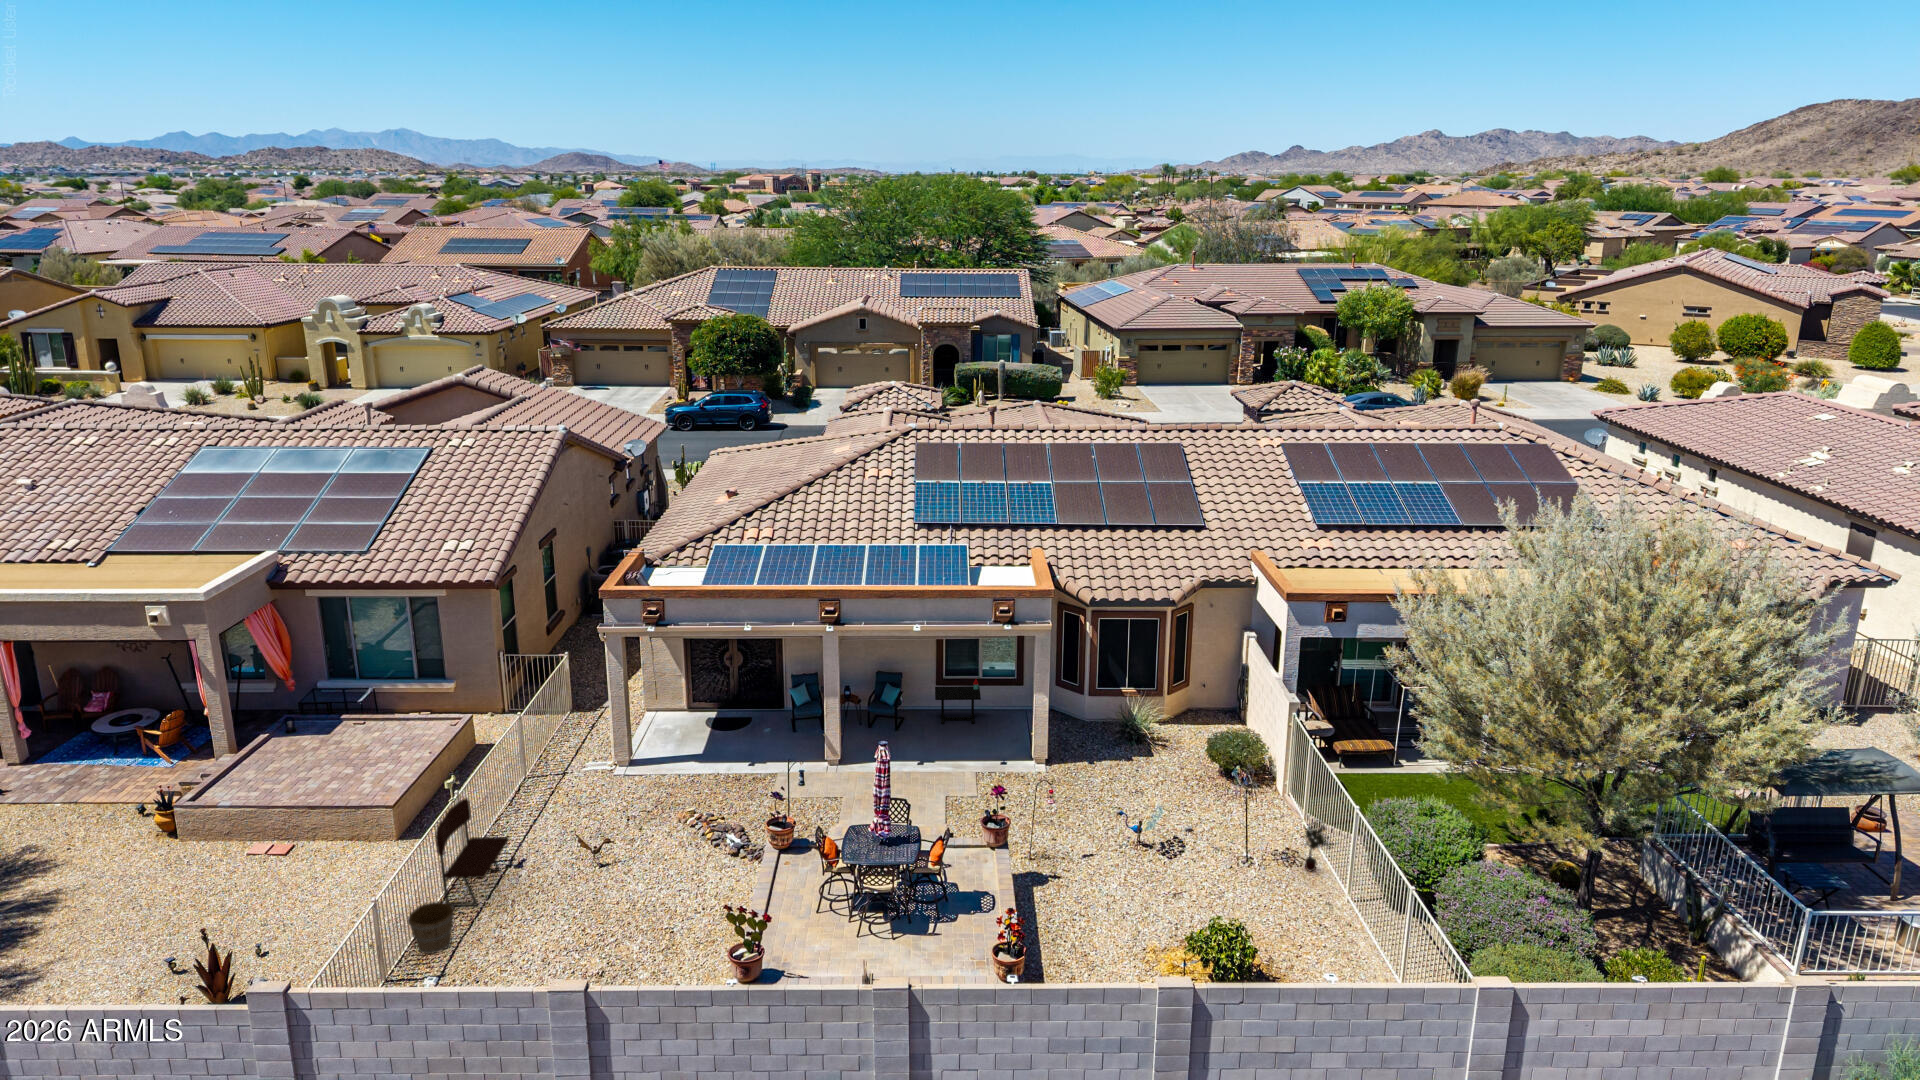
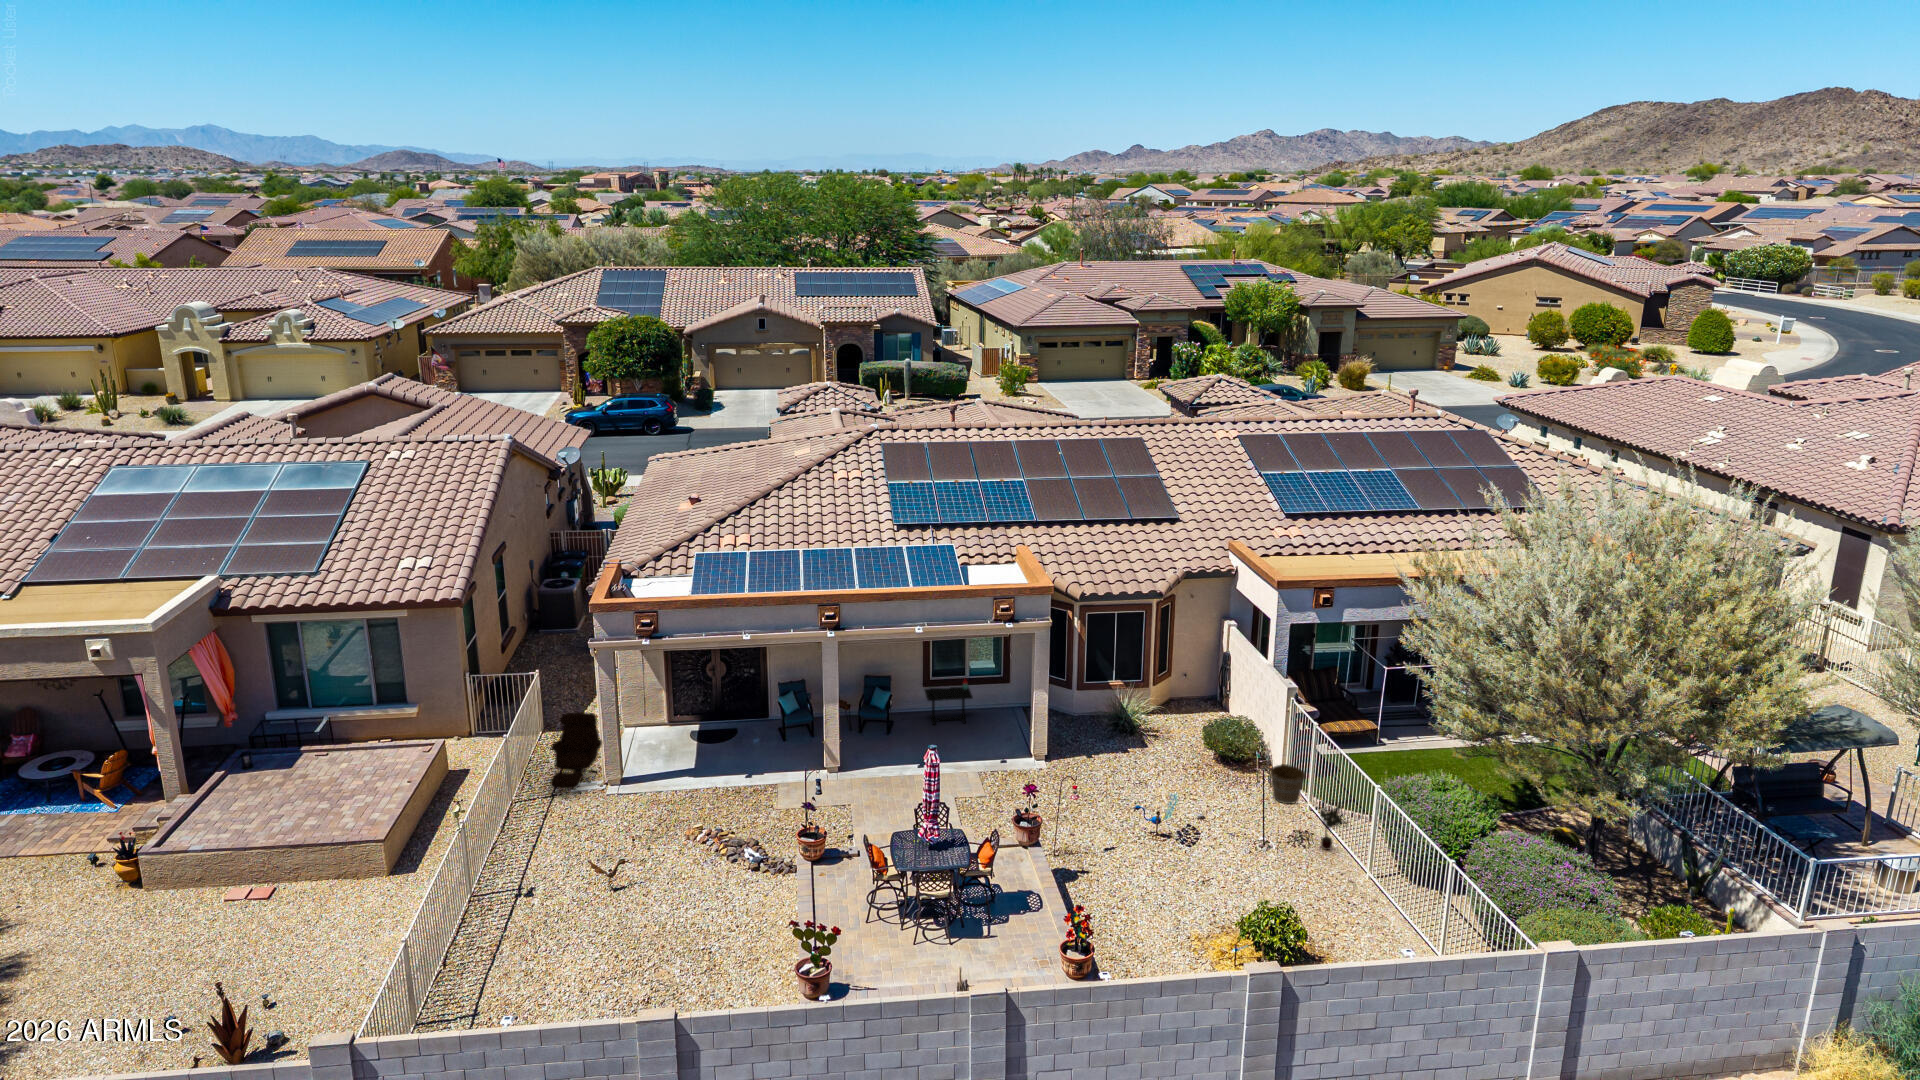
lounge chair: none [561,694,615,776] -> present [550,712,602,796]
bench: present [435,798,509,906] -> none [450,829,520,944]
wooden bucket: present [408,902,455,954] -> present [1270,764,1306,804]

